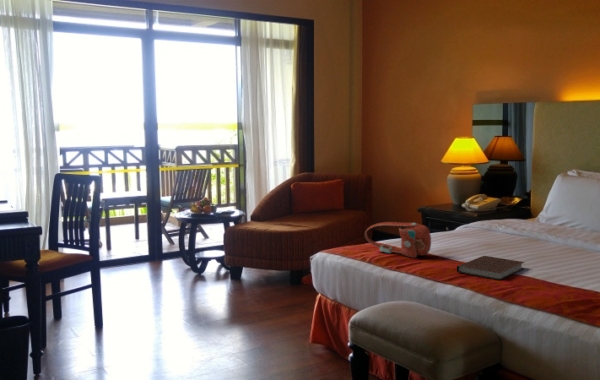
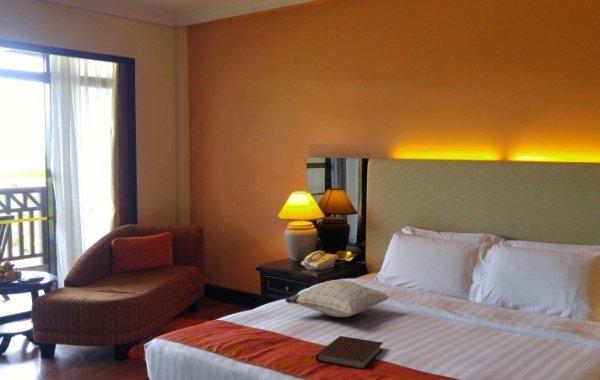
pillow: none [436,210,542,245] -> present [285,280,389,317]
handbag: present [365,222,431,257] -> none [209,303,284,342]

